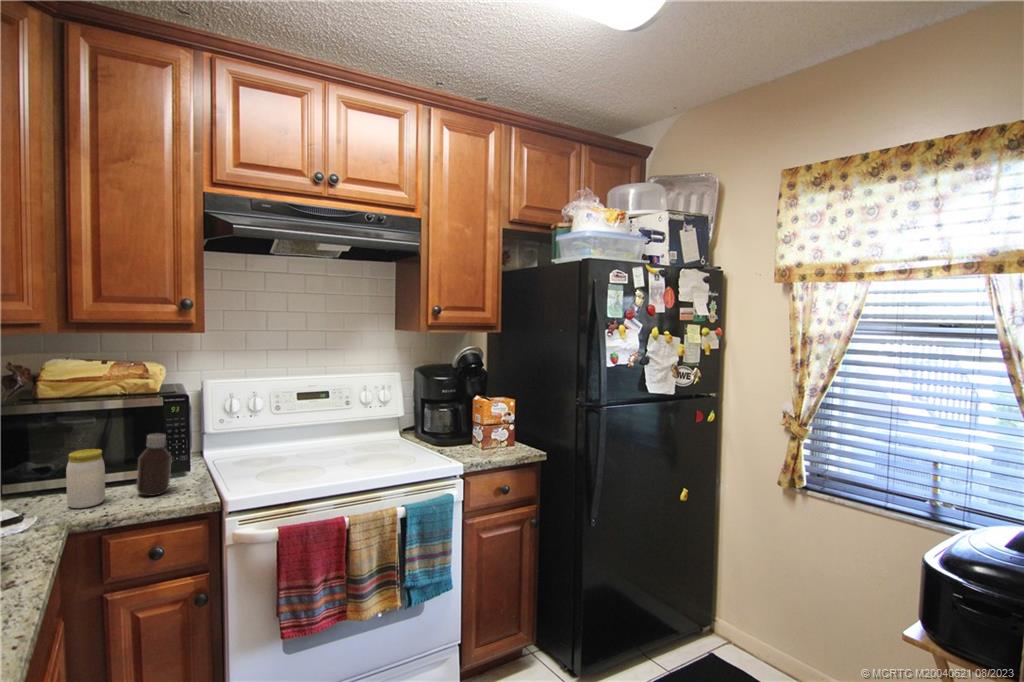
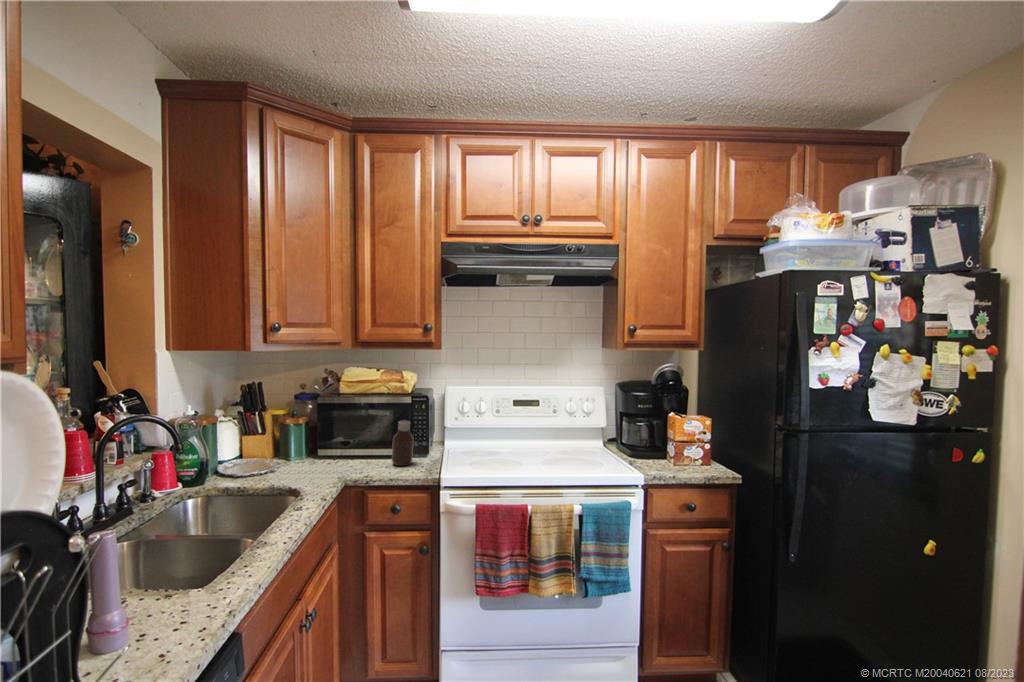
jar: present [66,449,105,508] -> none [351,427,373,468]

